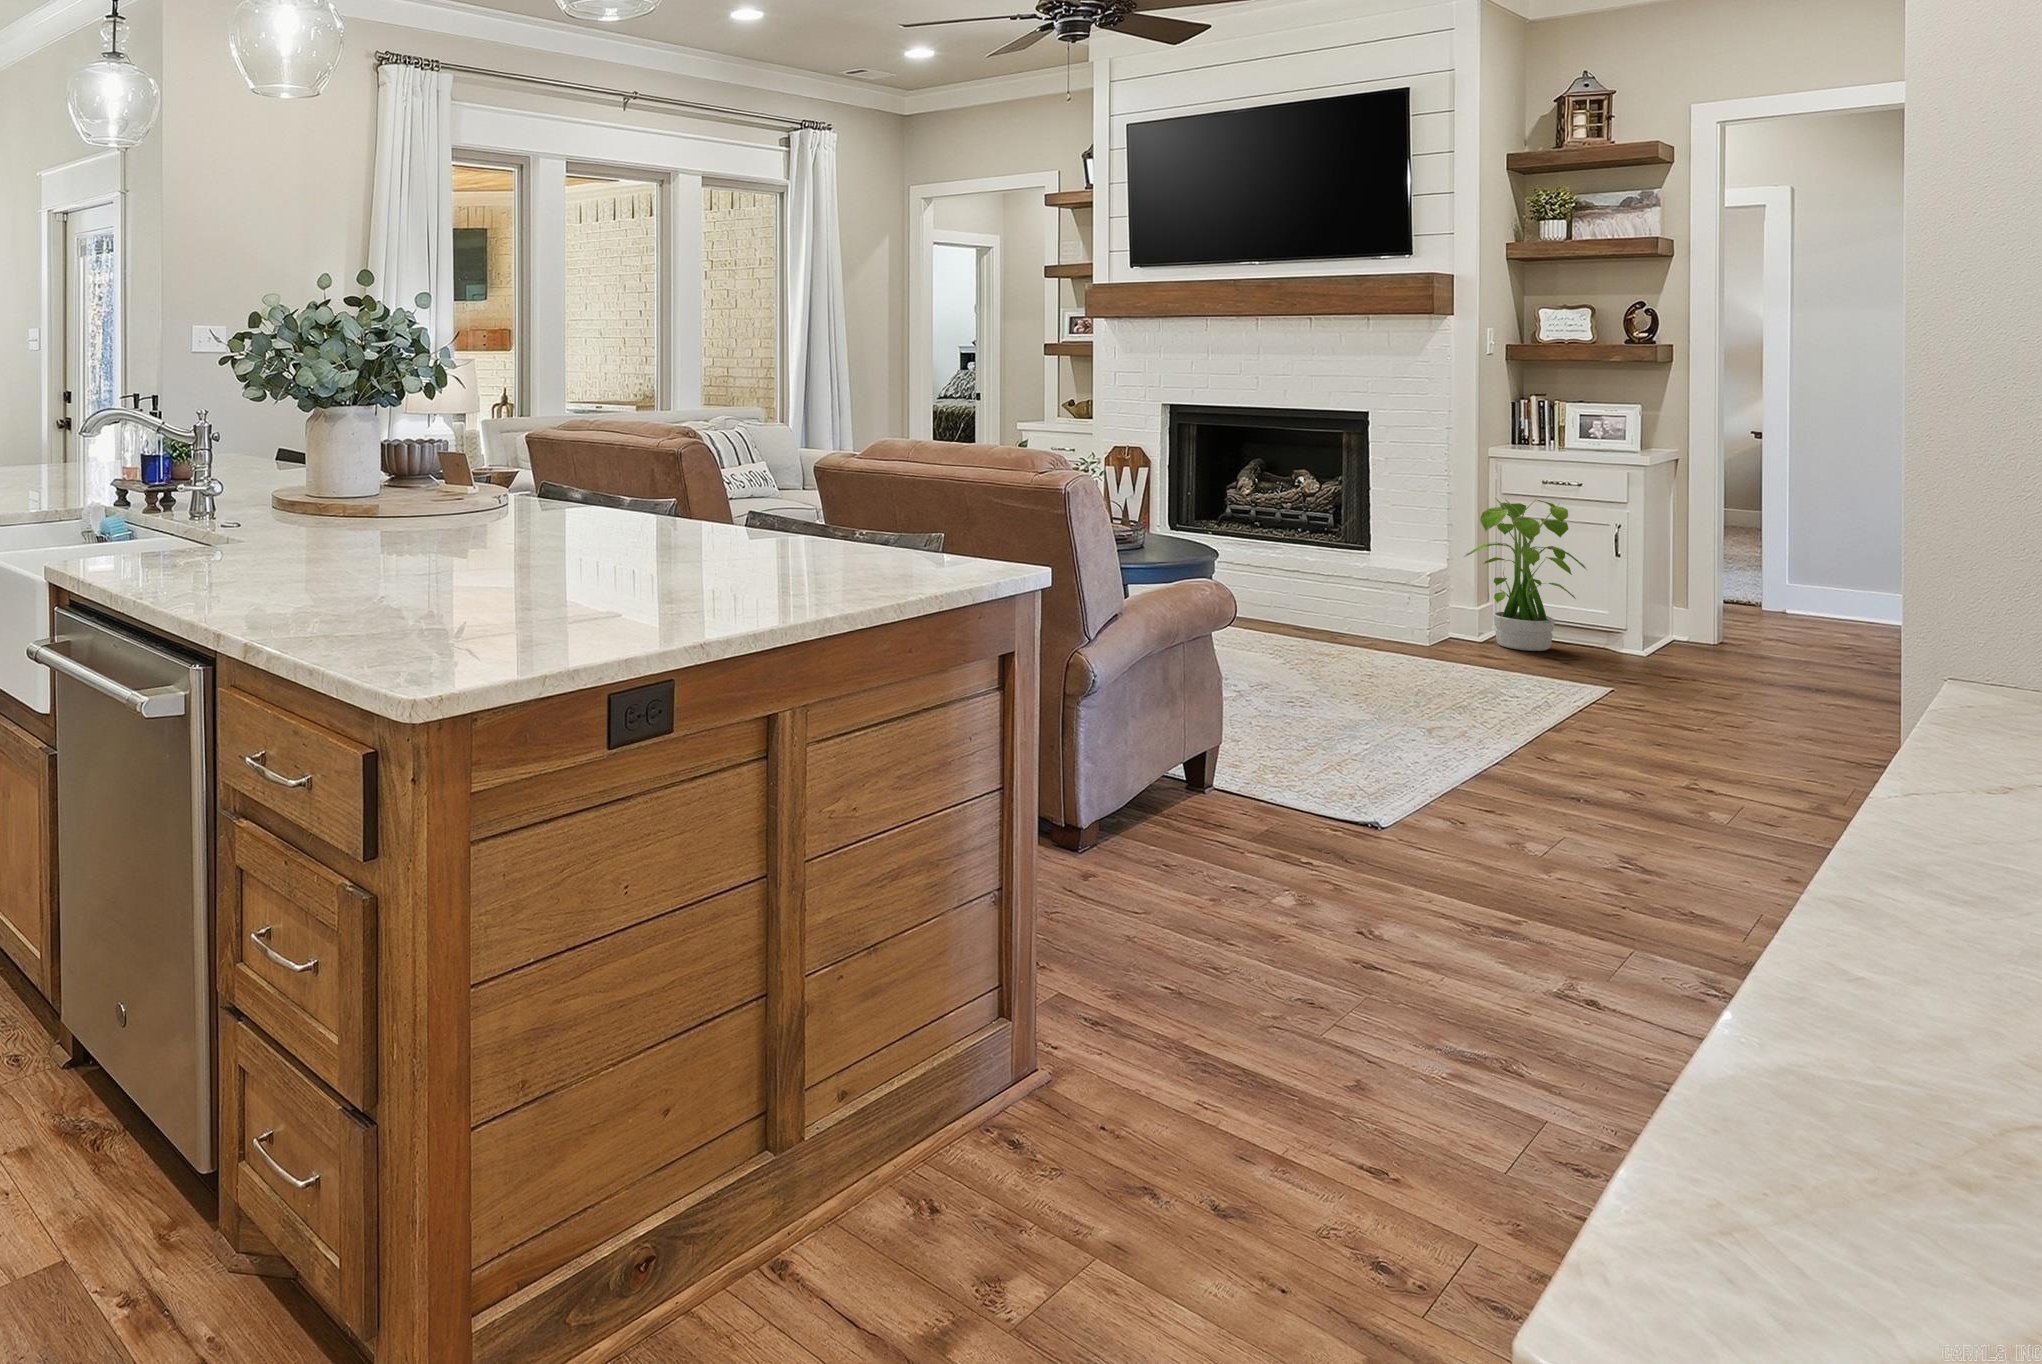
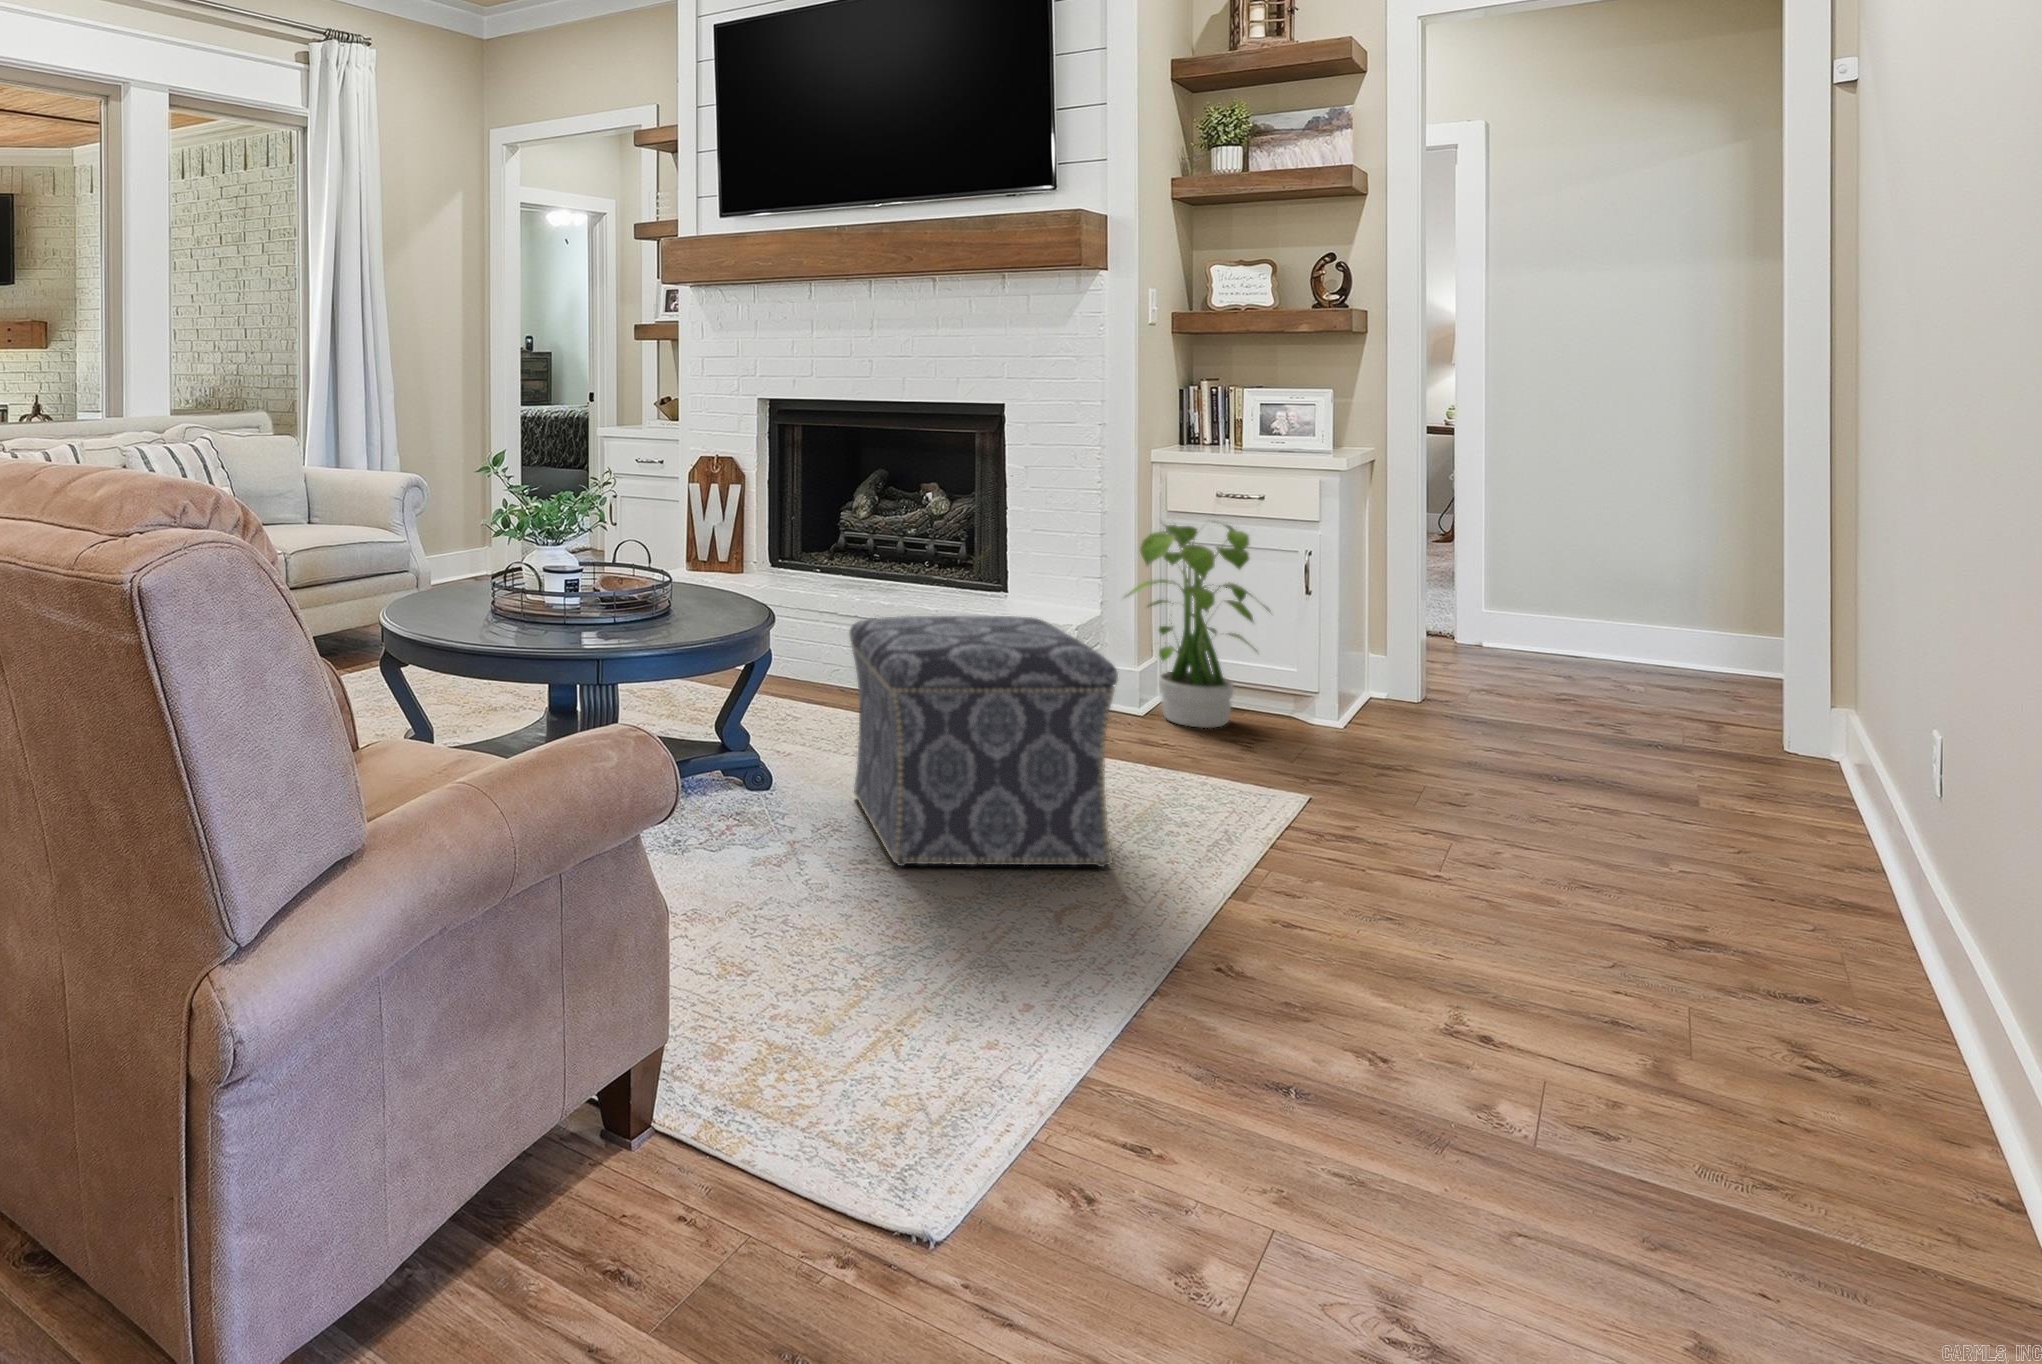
ottoman: none [1269,553,1471,713] -> present [850,616,1118,867]

